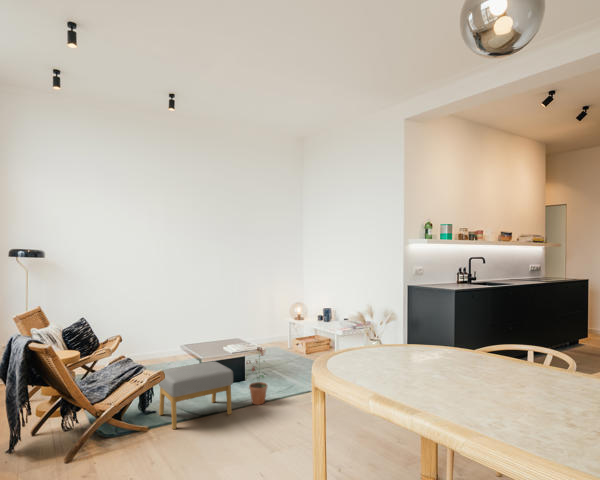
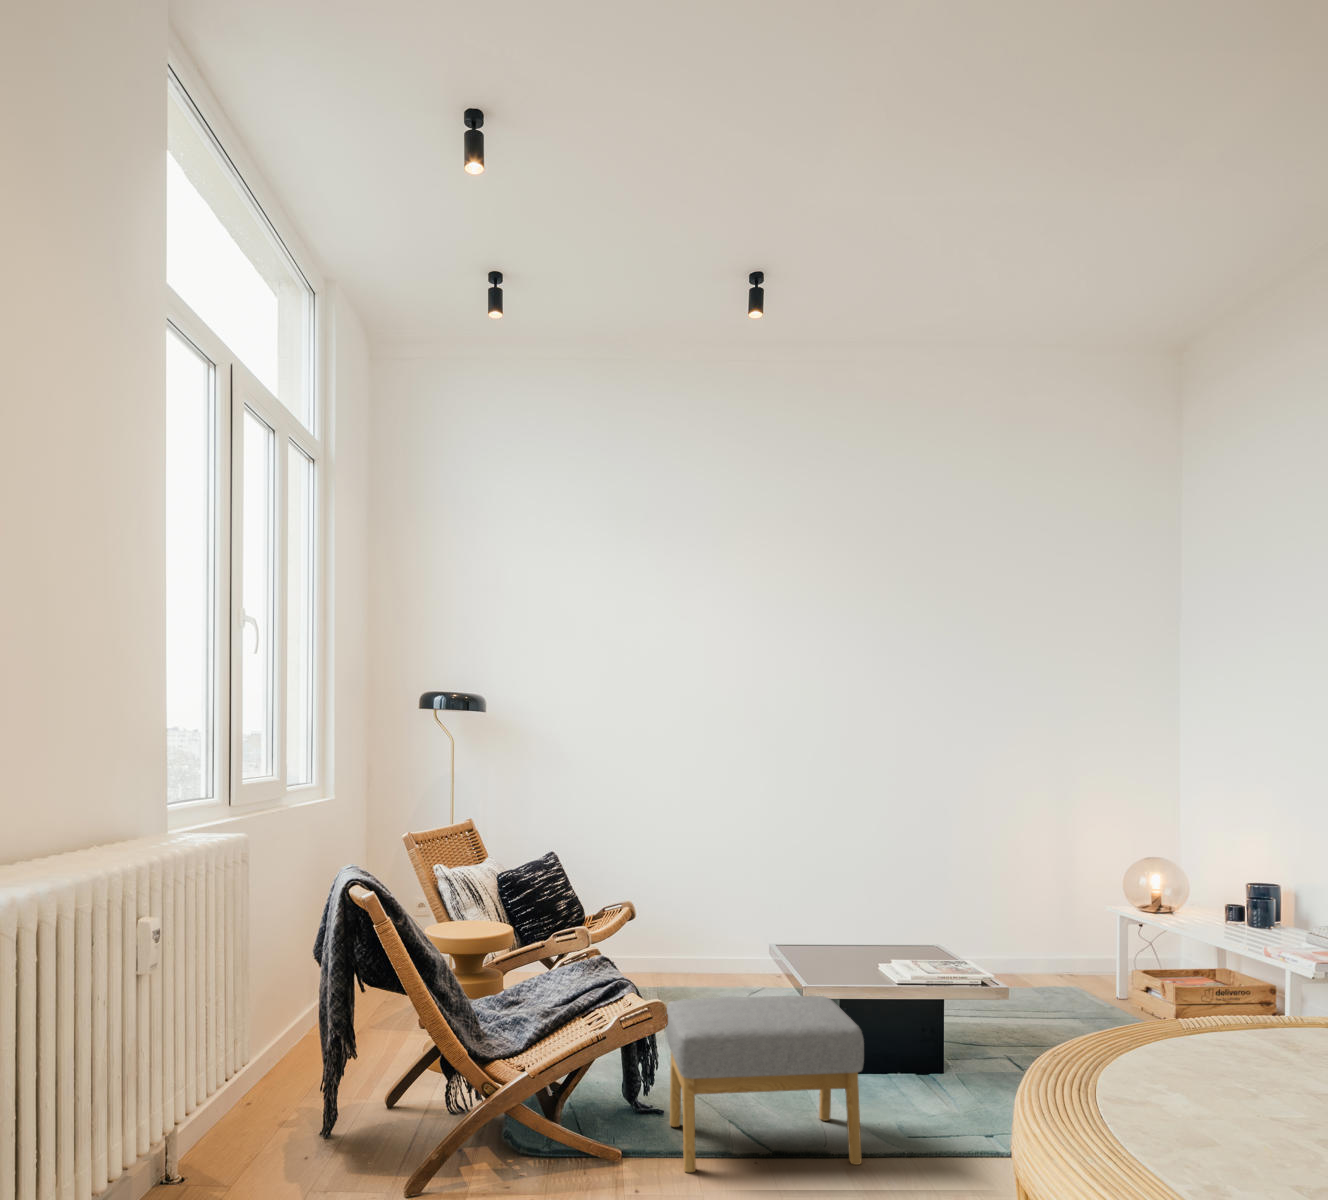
potted plant: present [246,347,268,405] -> none [917,968,984,1154]

